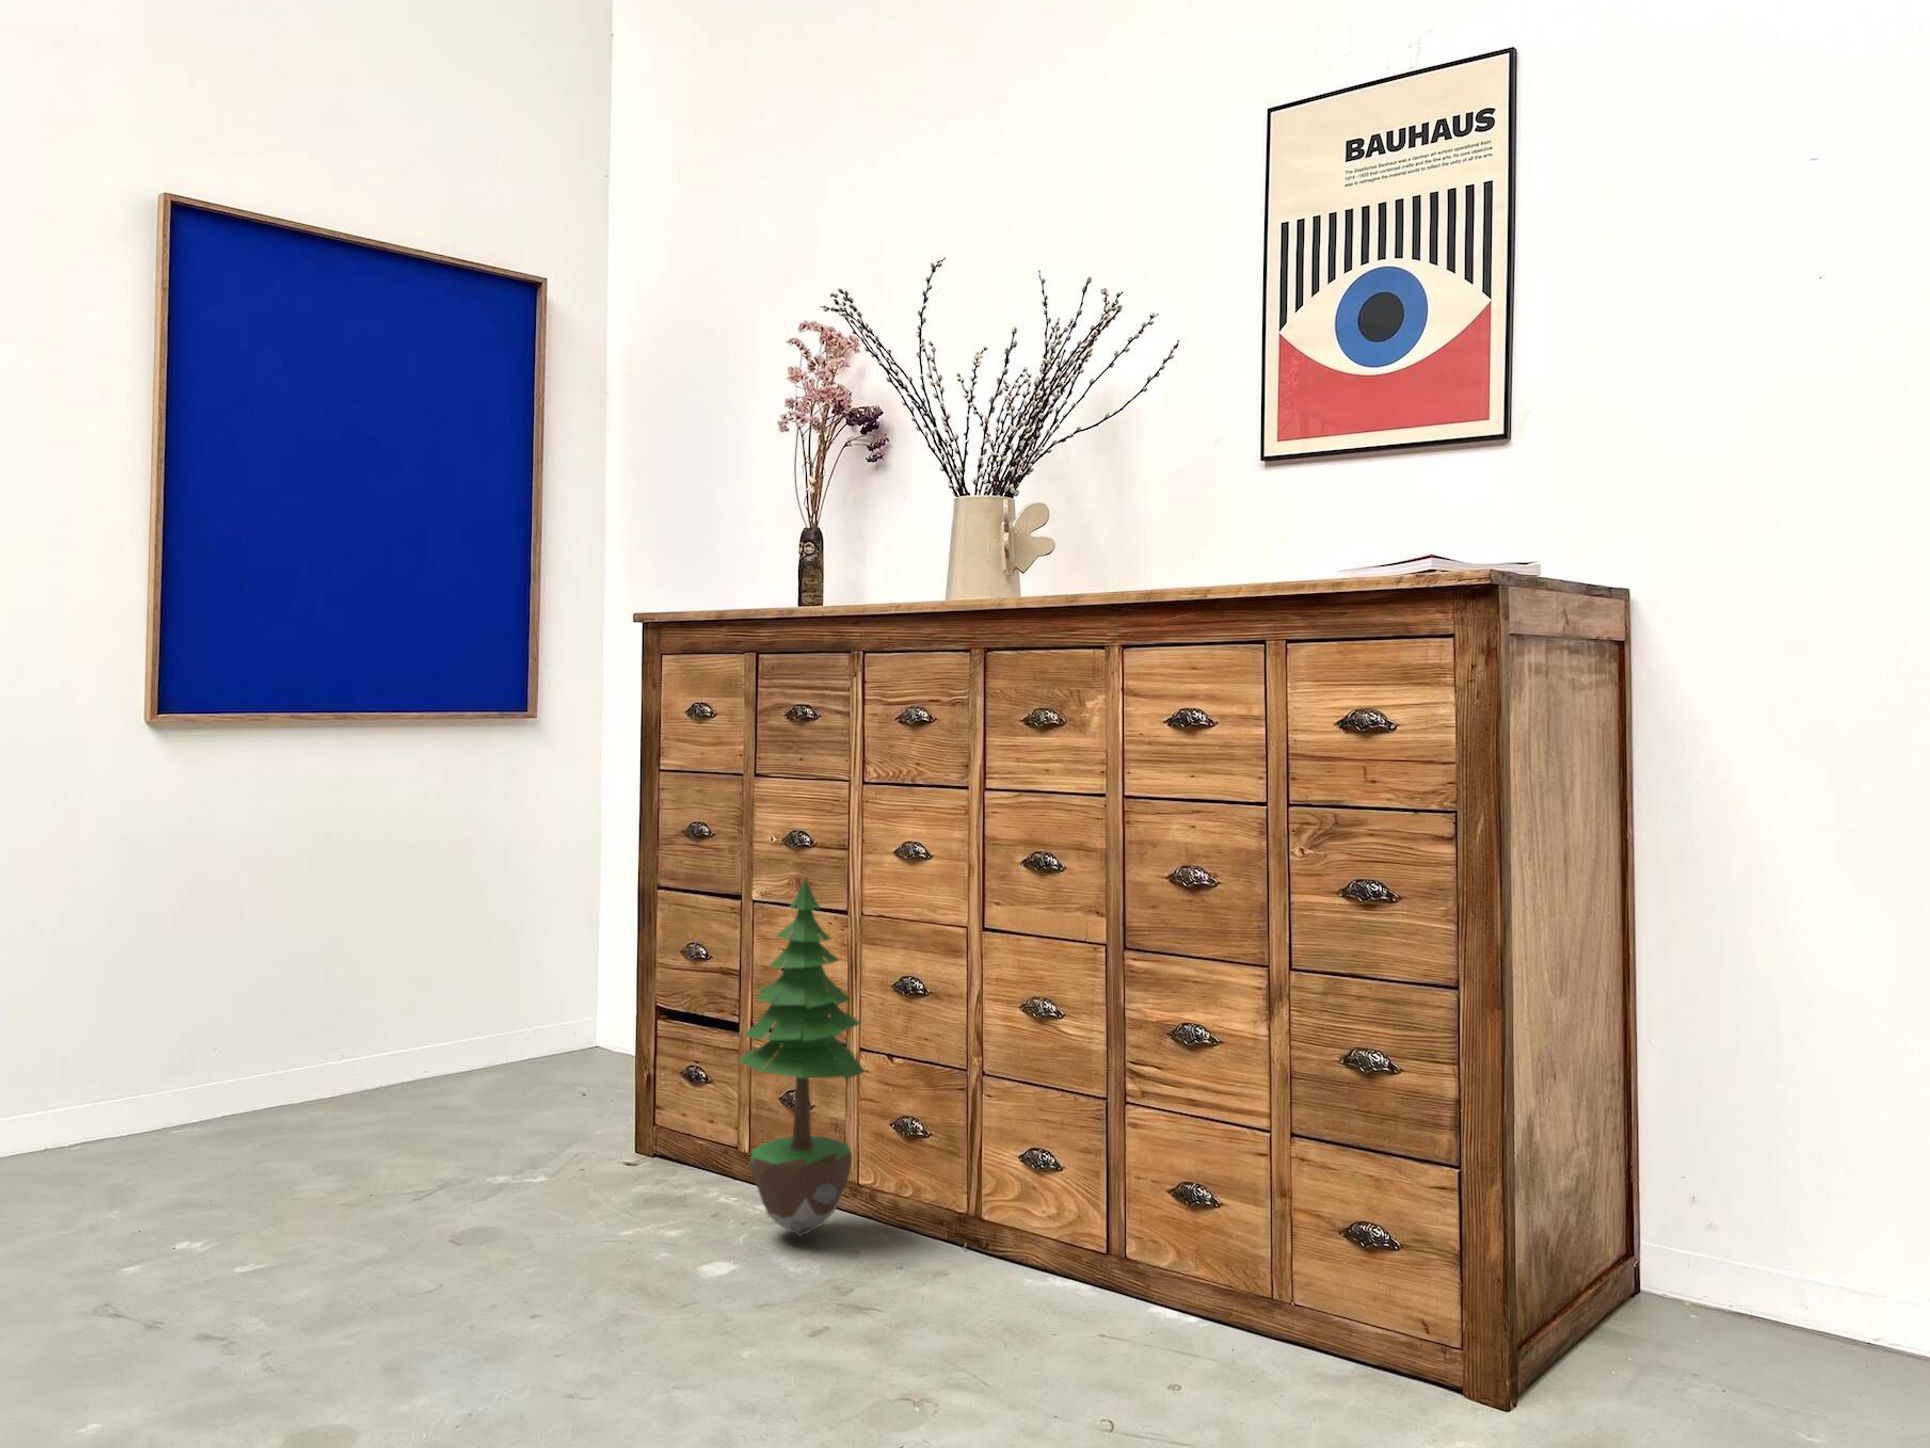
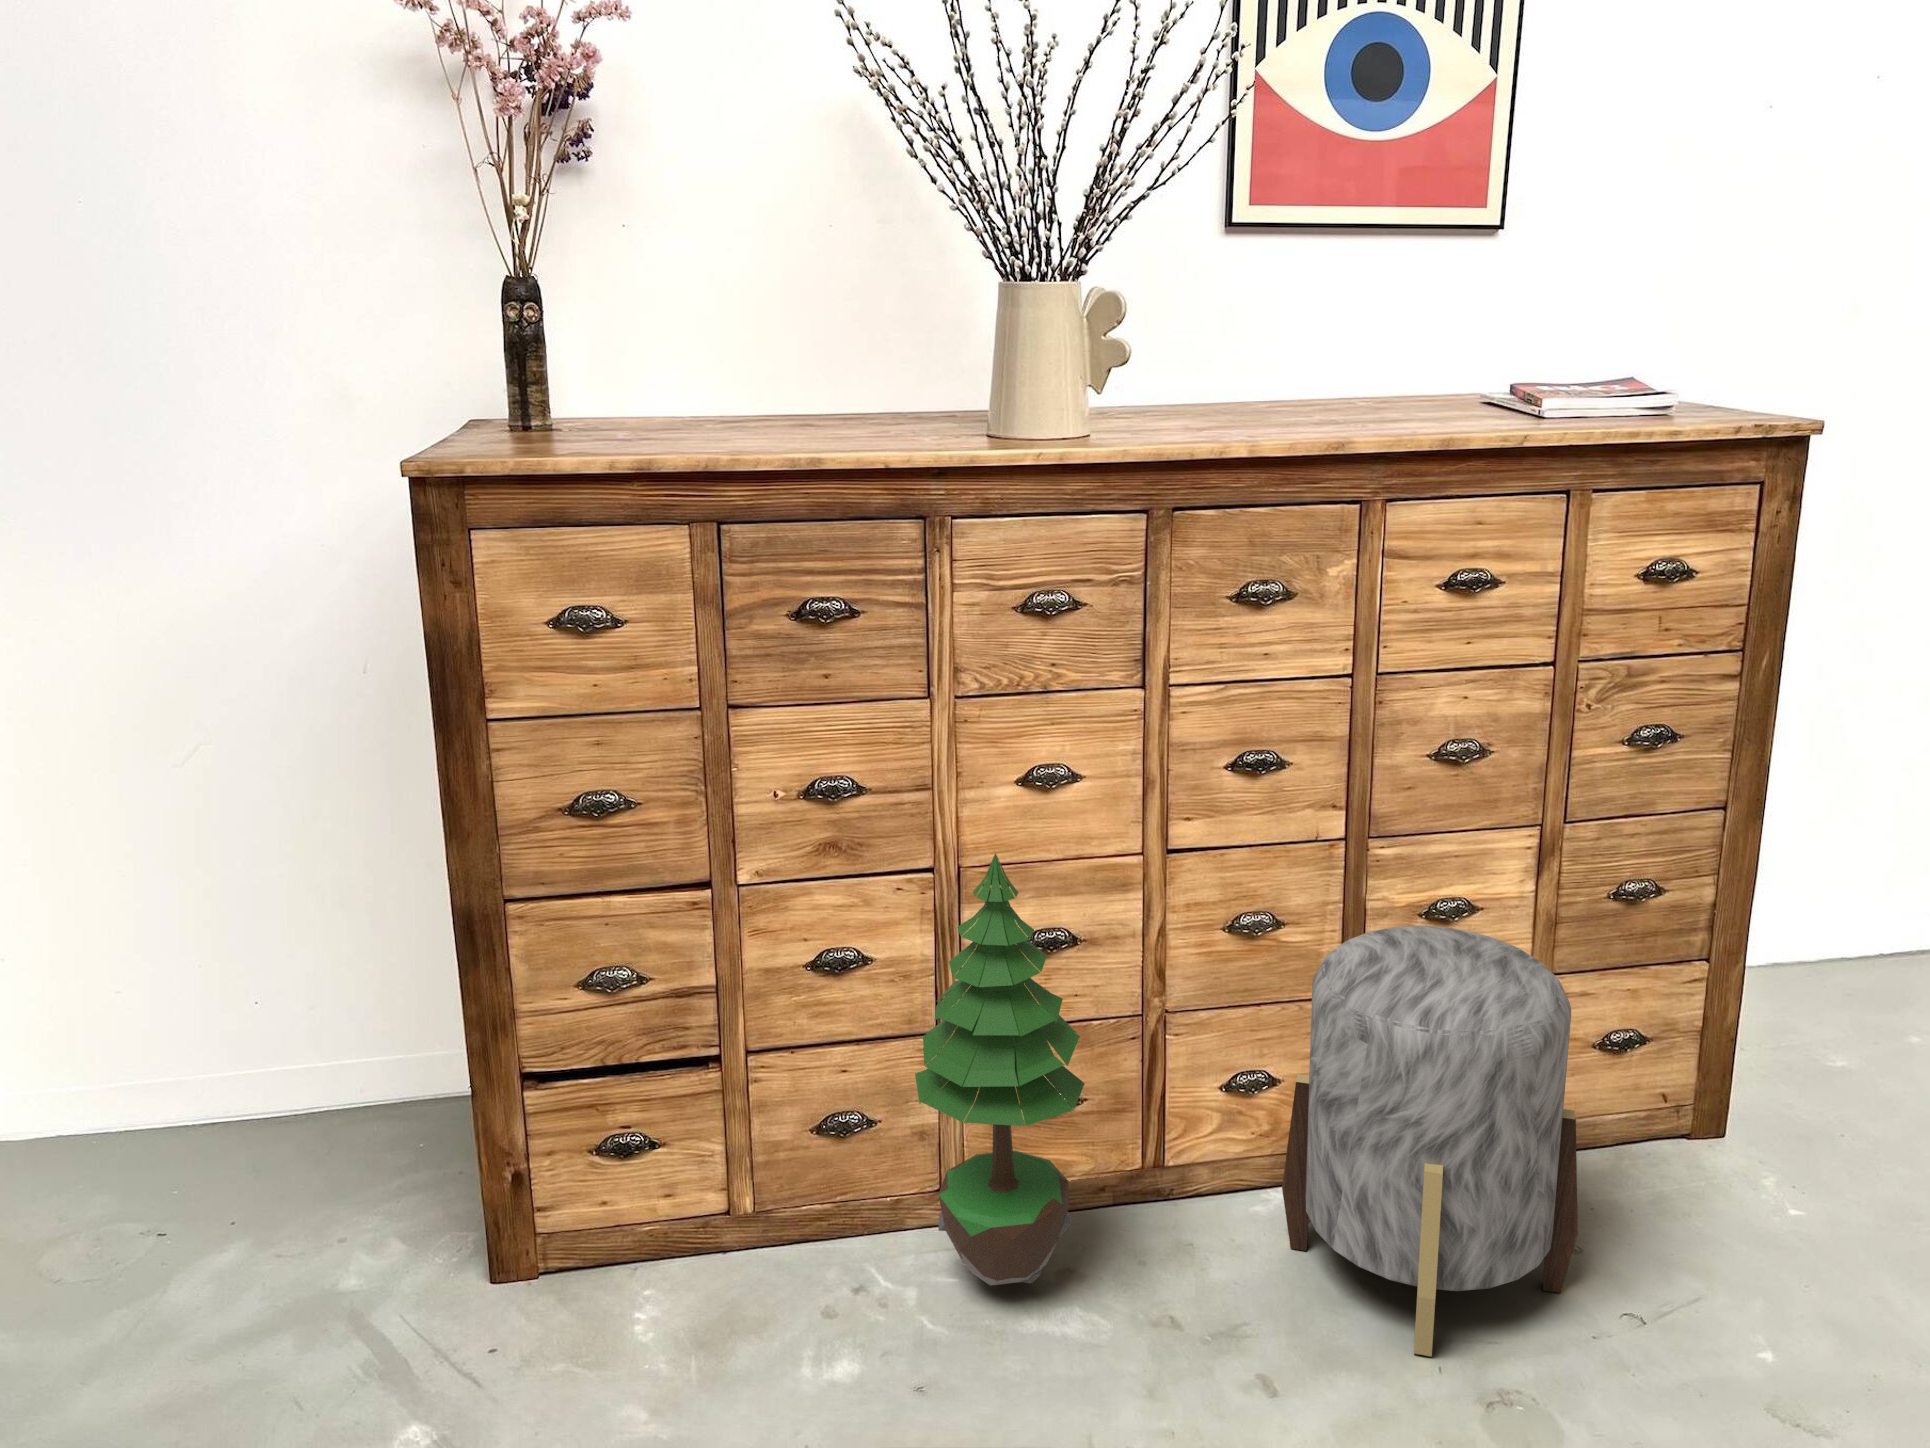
stool: none [904,1011,1151,1385] -> present [1282,926,1578,1356]

